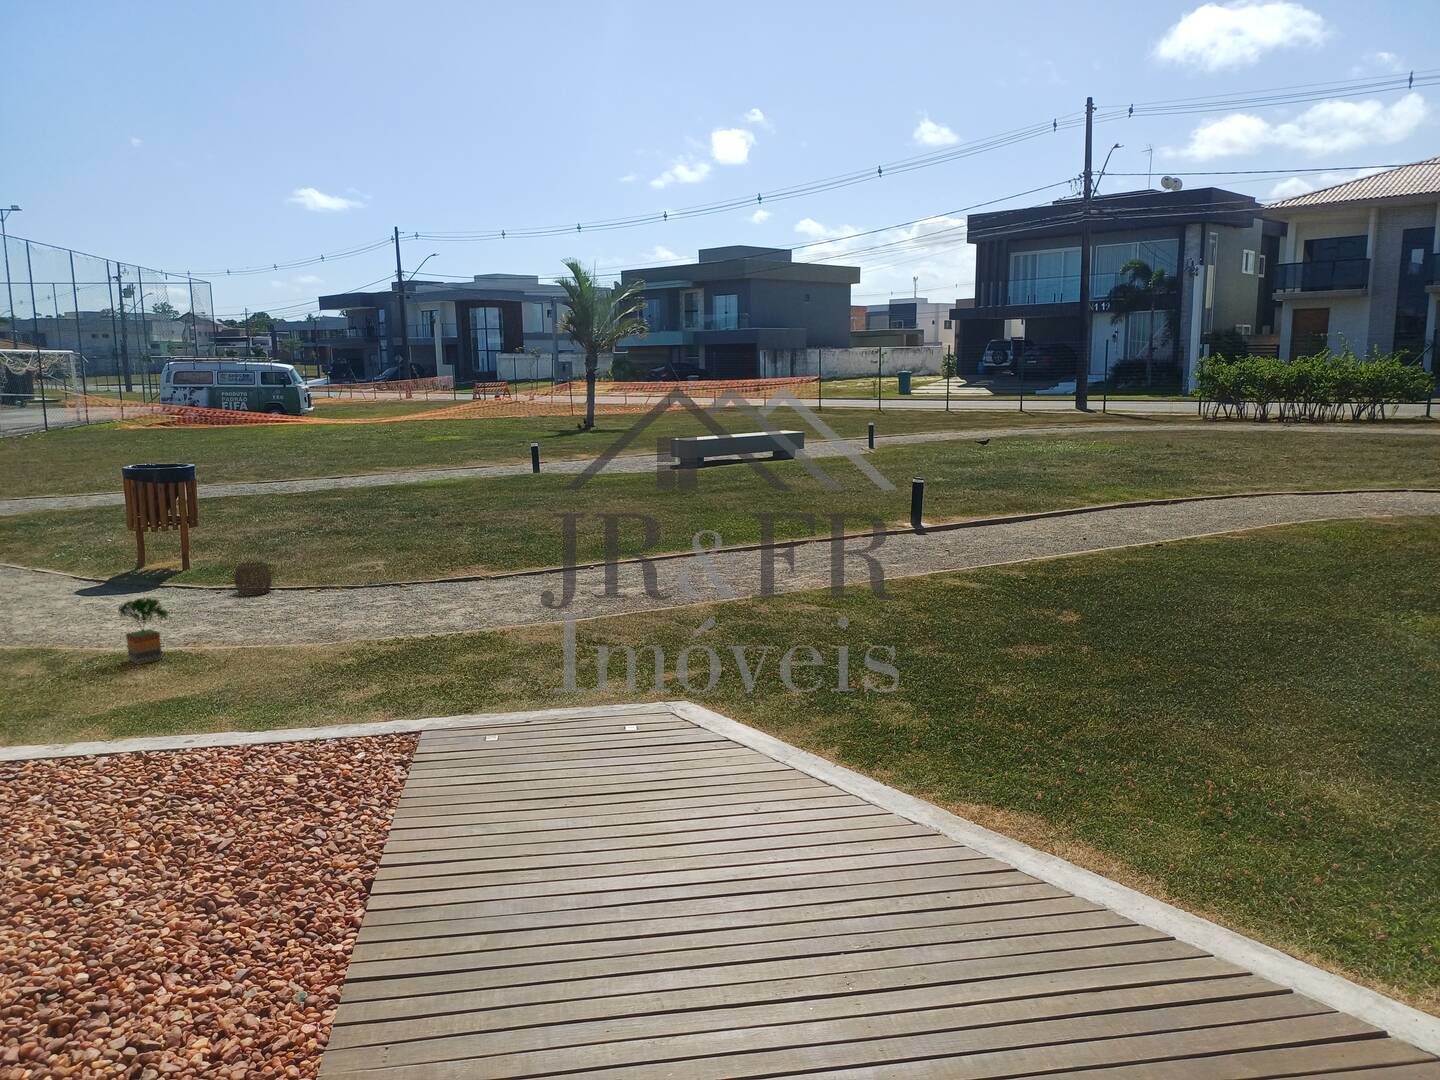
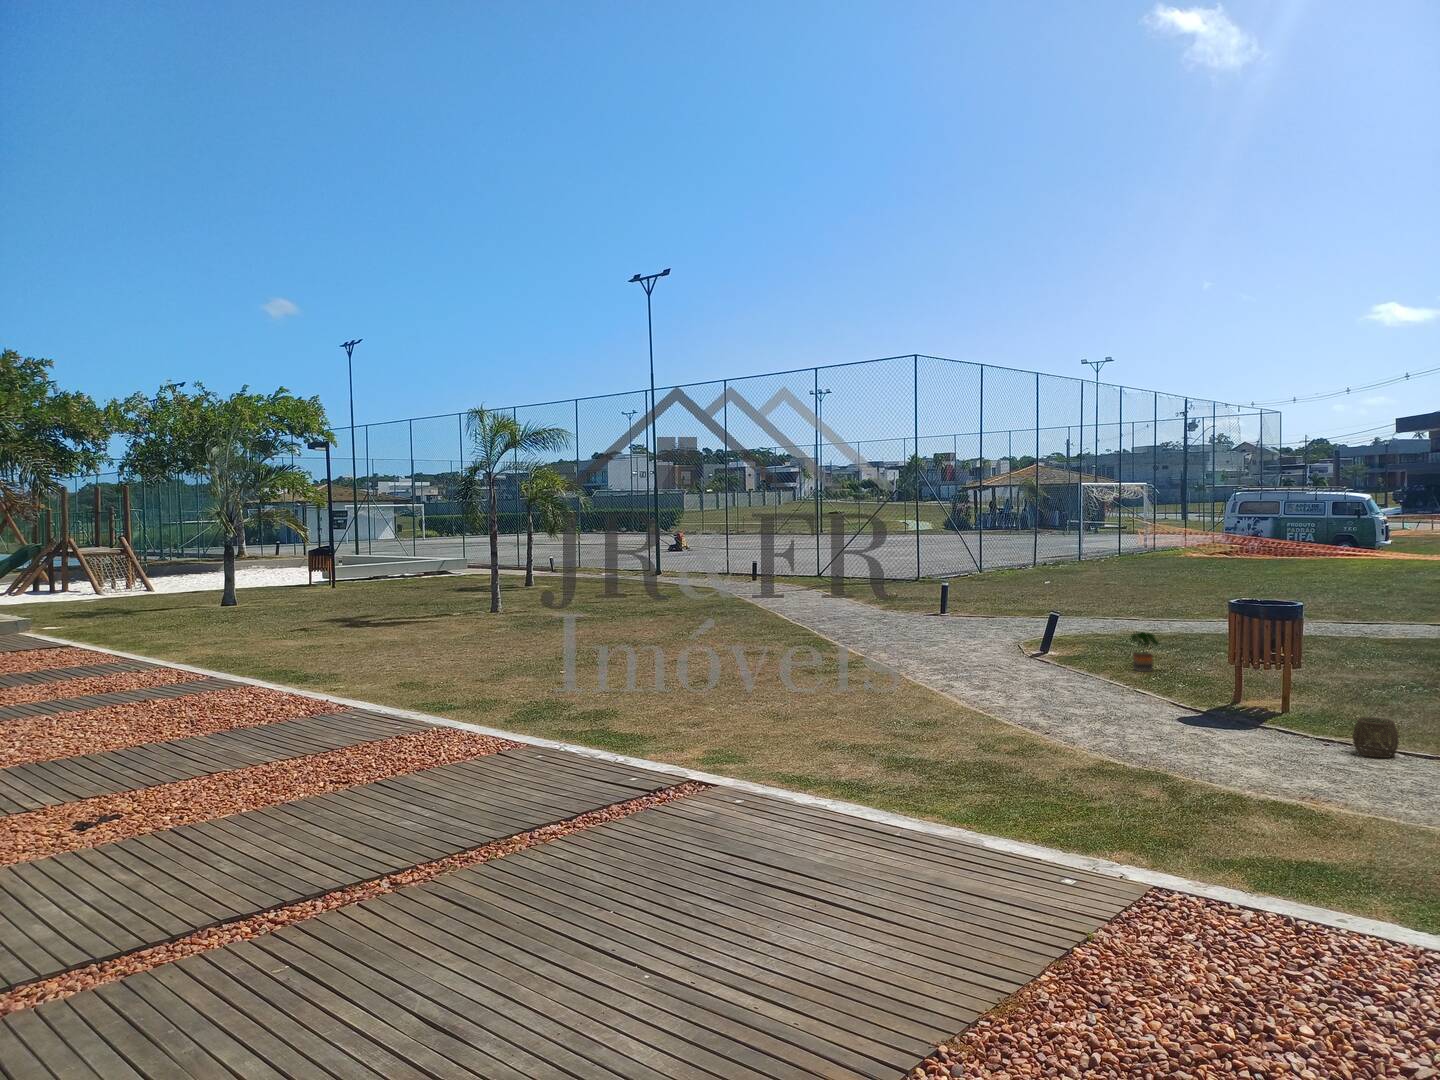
potted tree: present [118,598,168,665] -> present [1130,632,1158,672]

